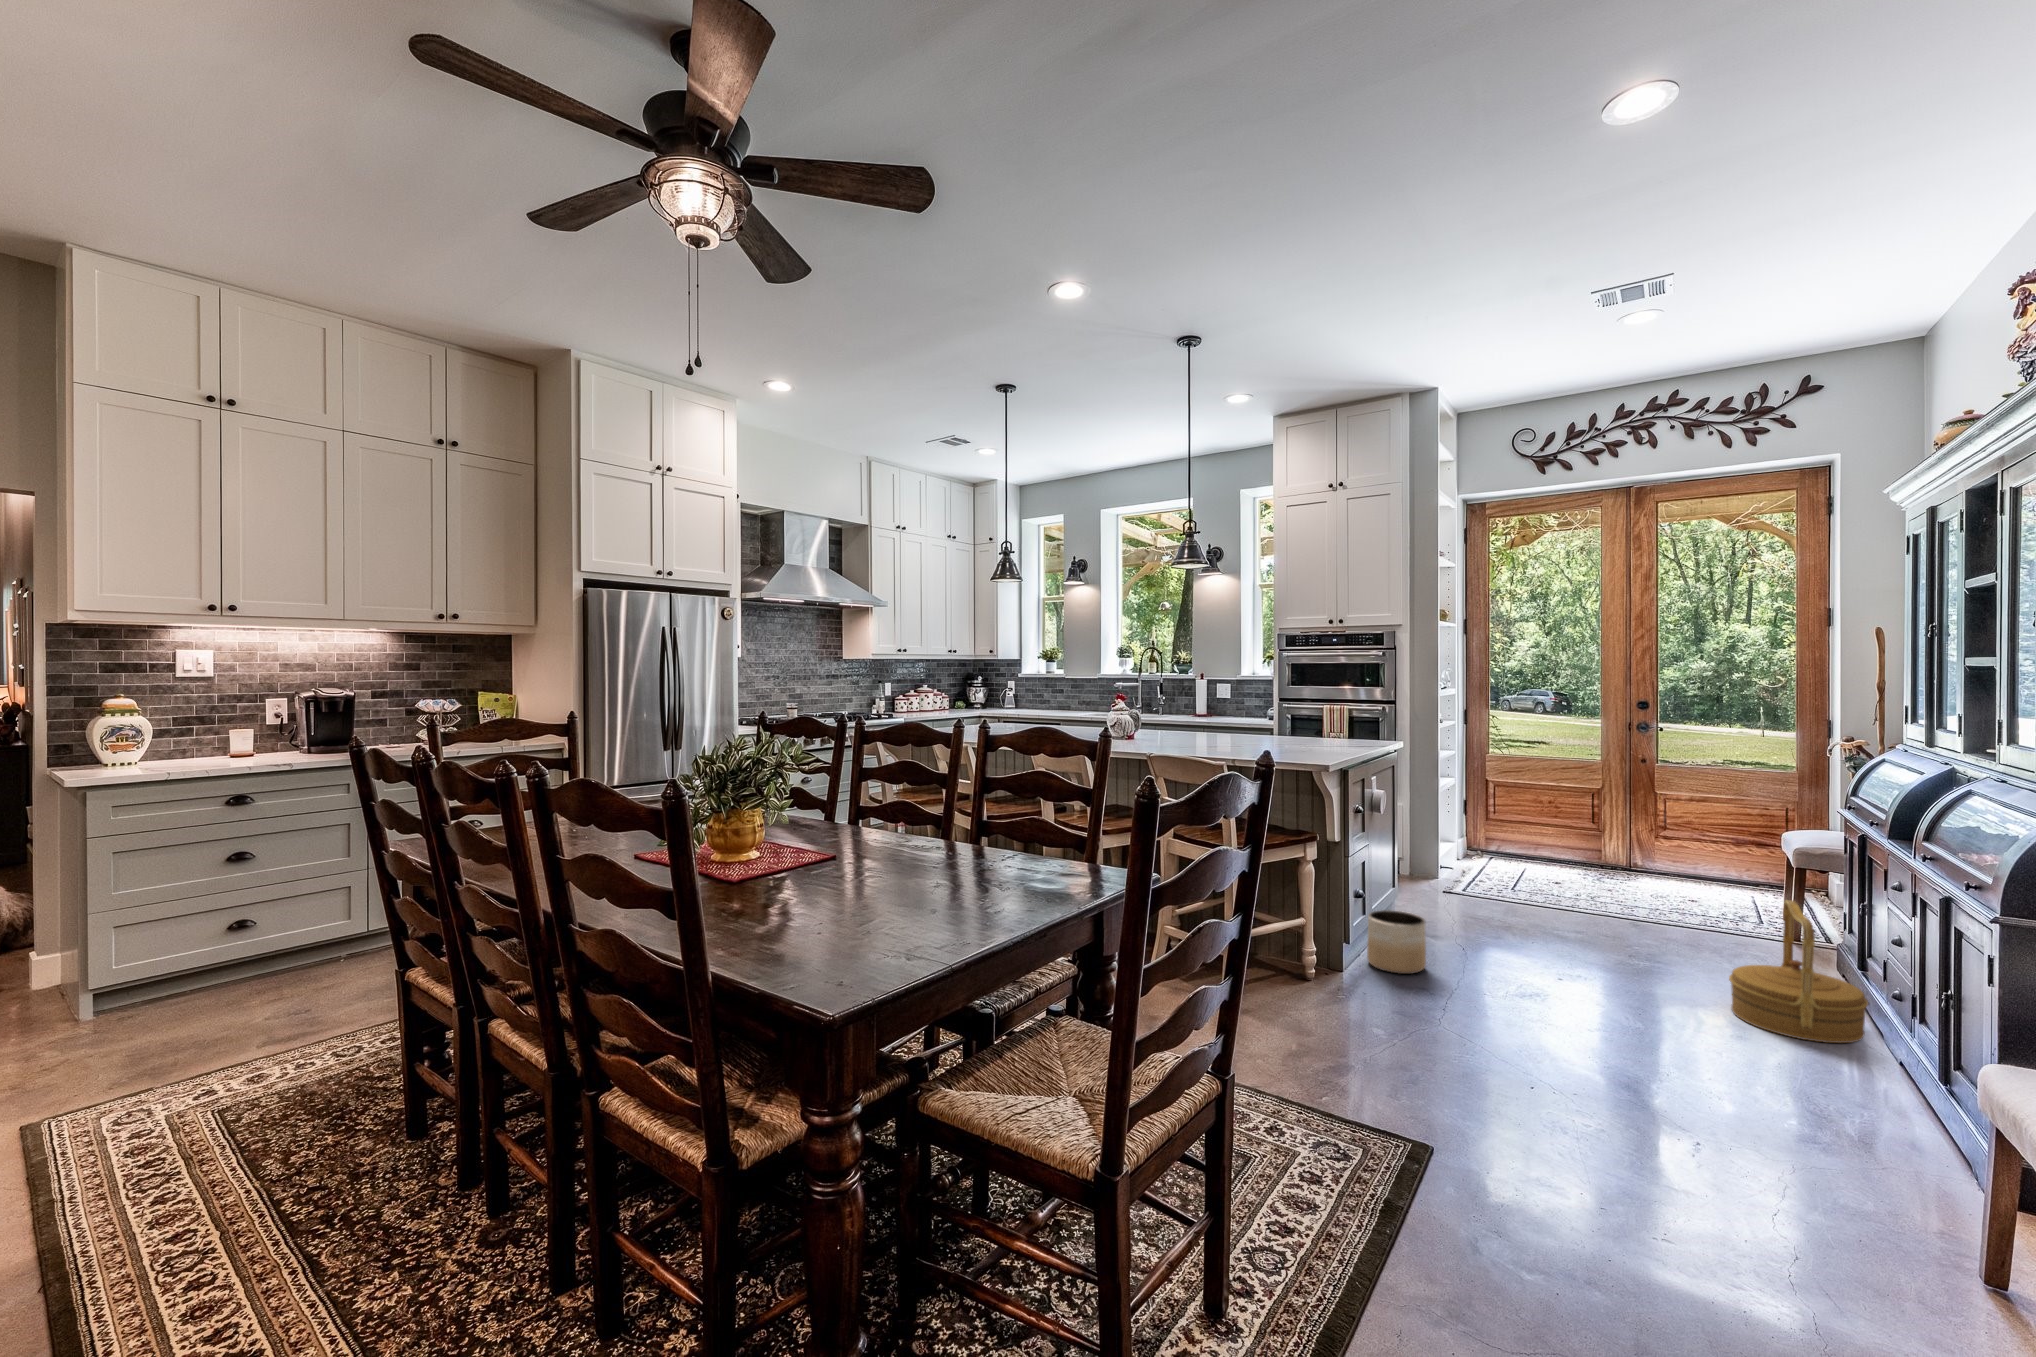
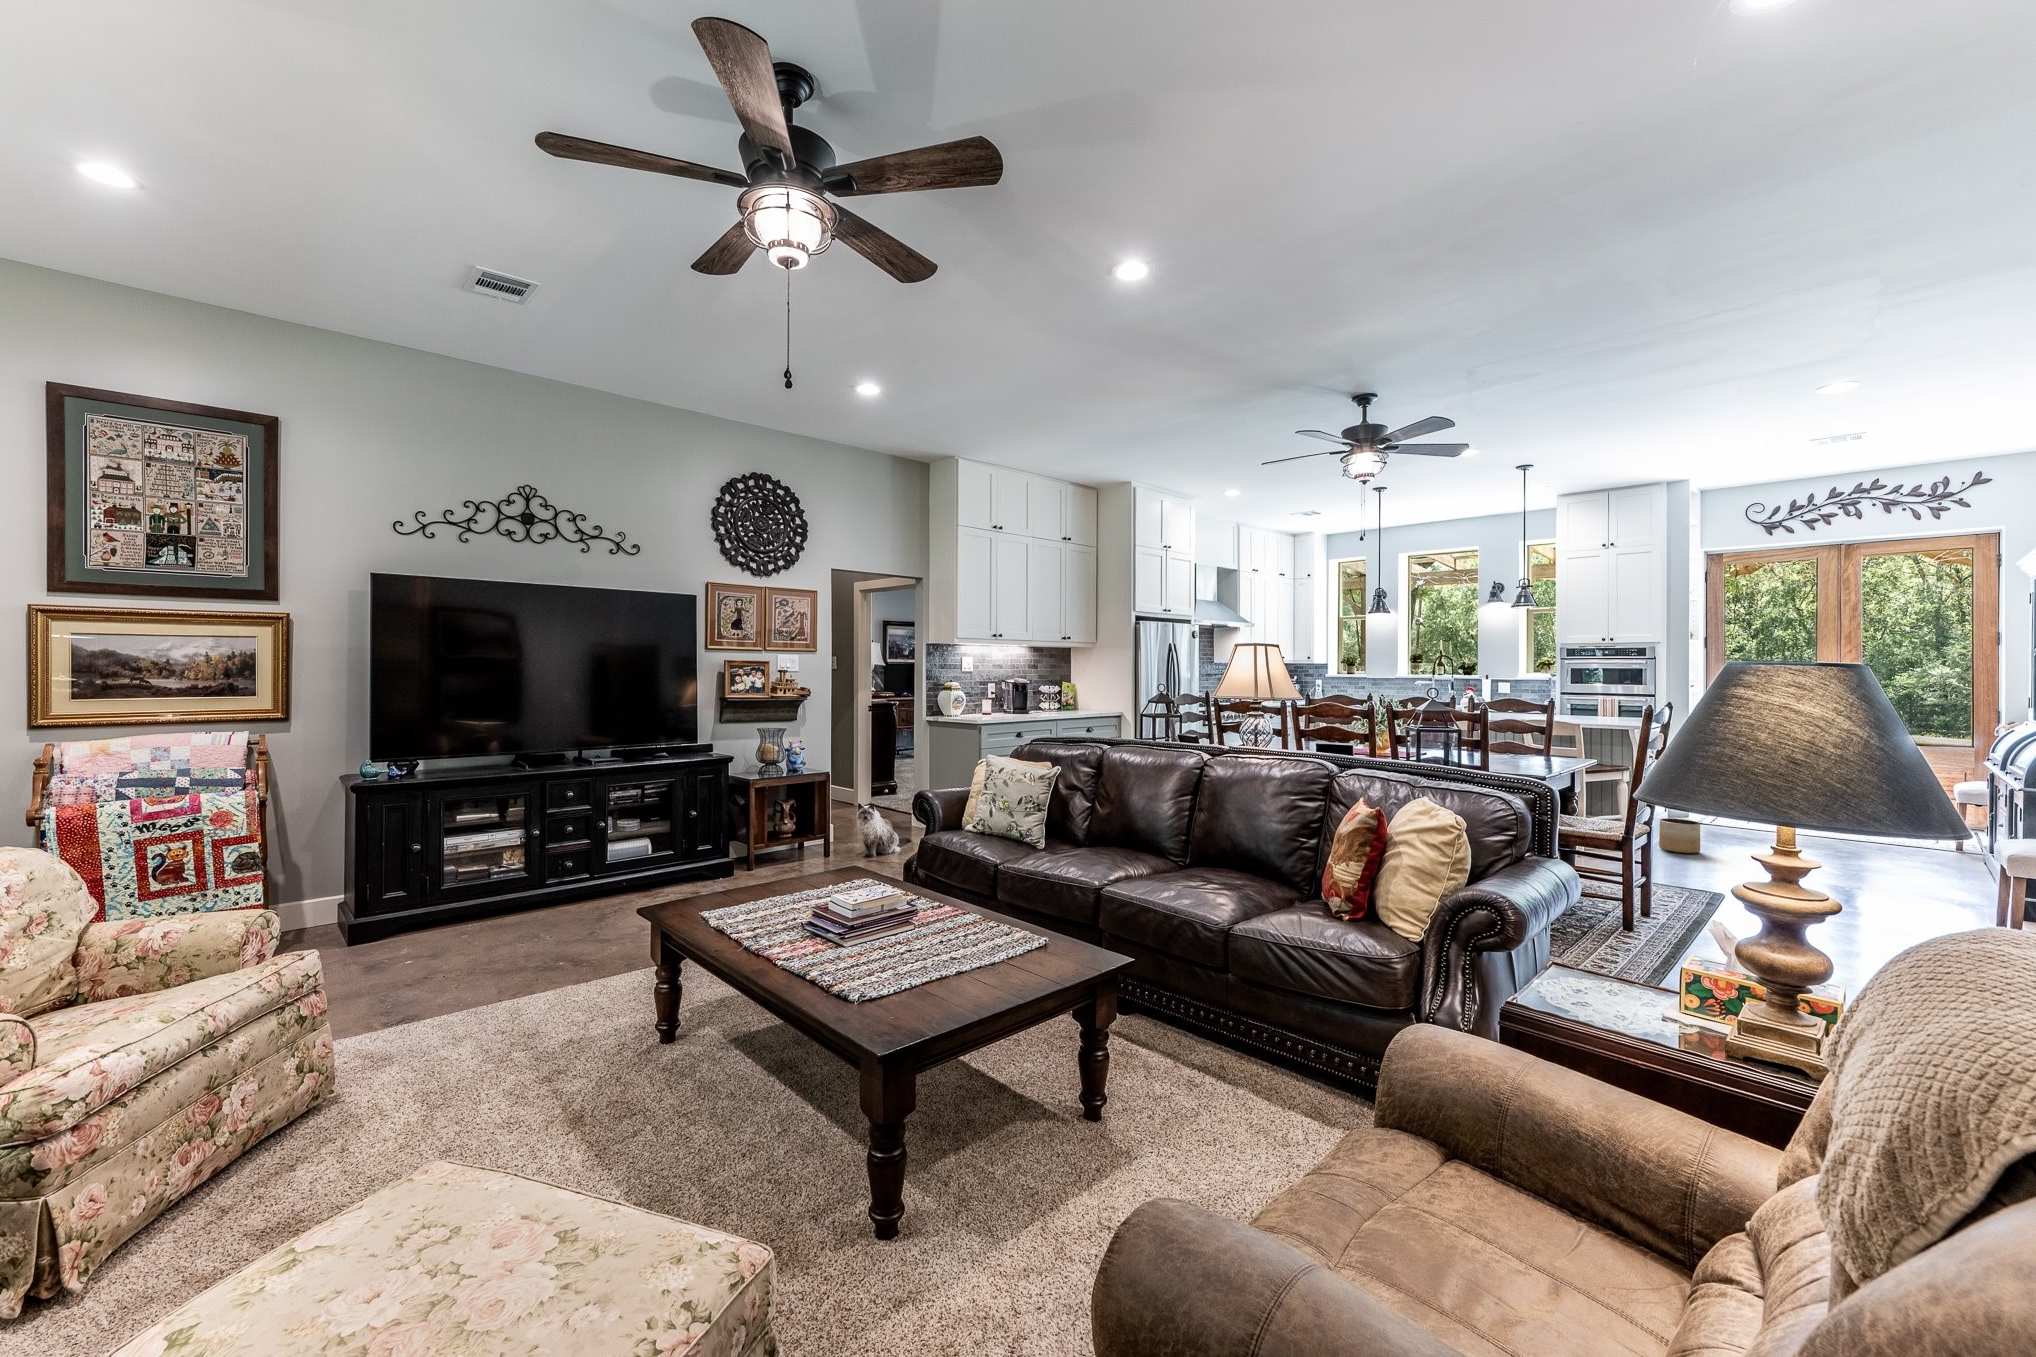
woven basket: present [1729,900,1868,1043] -> none [1909,810,2001,887]

